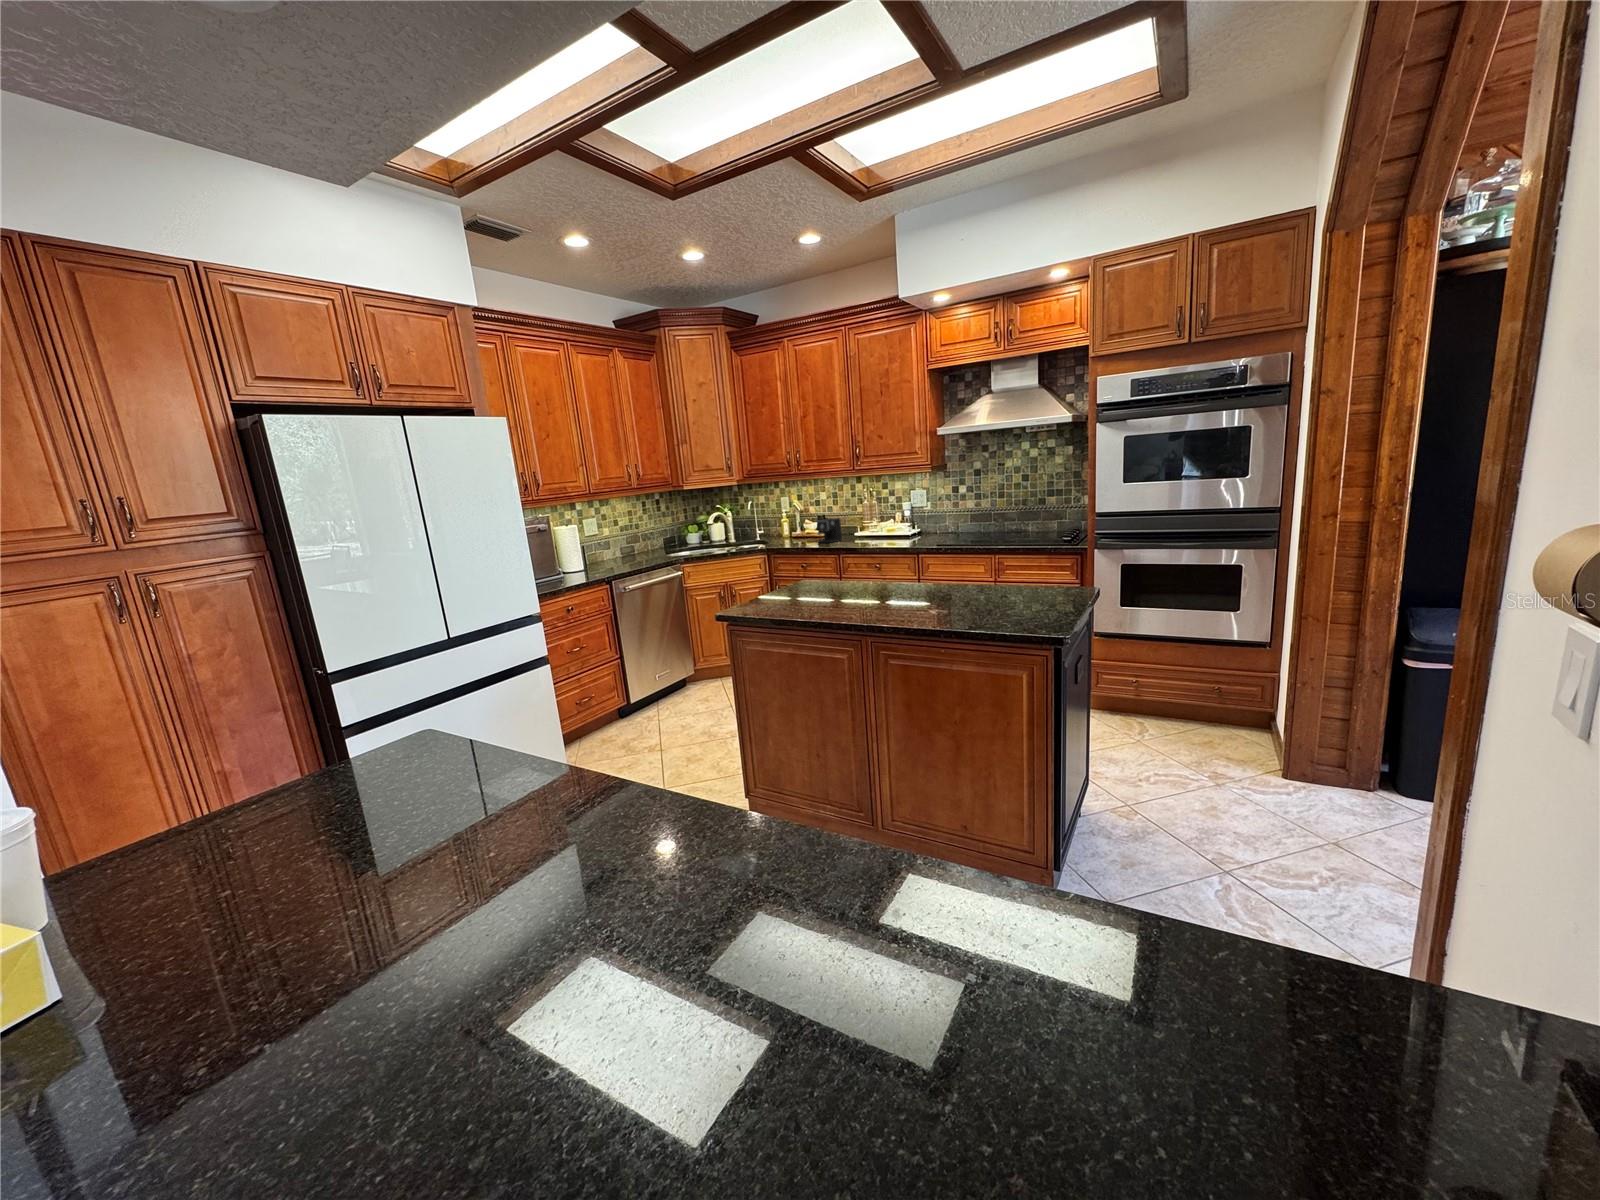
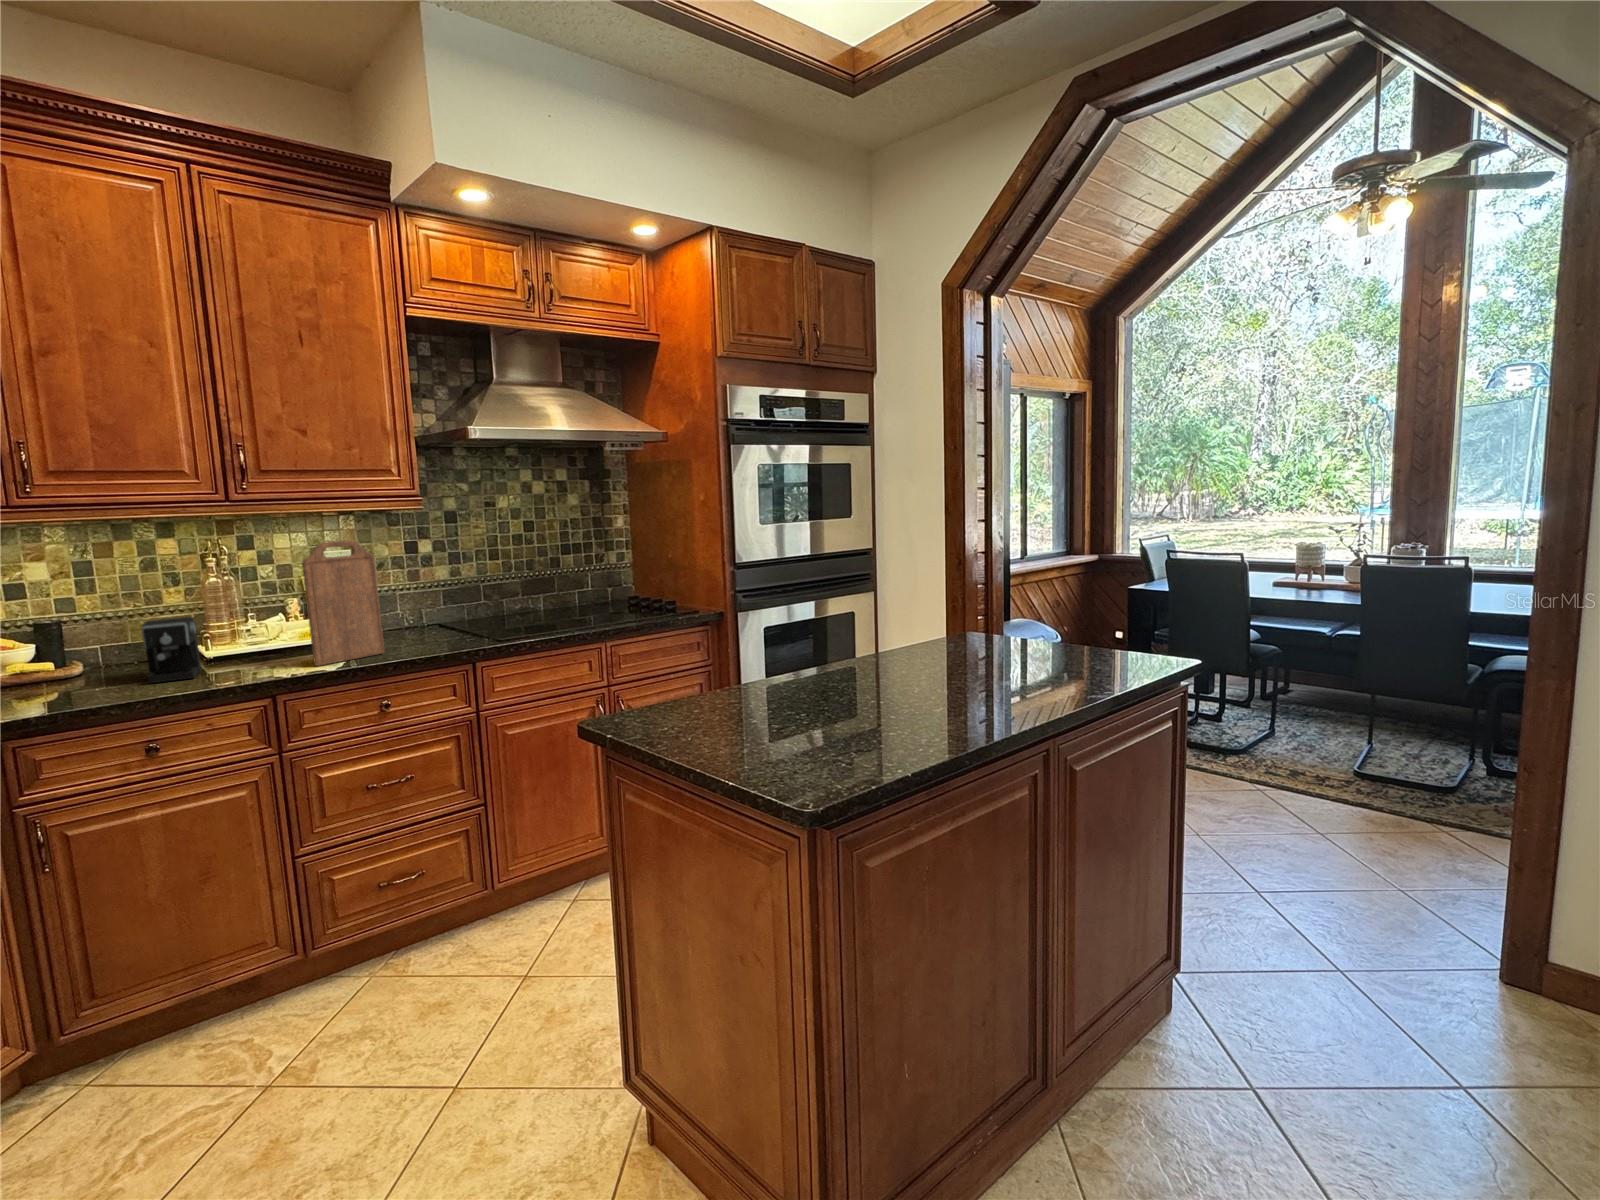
cutting board: none [858,489,892,545] -> present [302,540,385,666]

